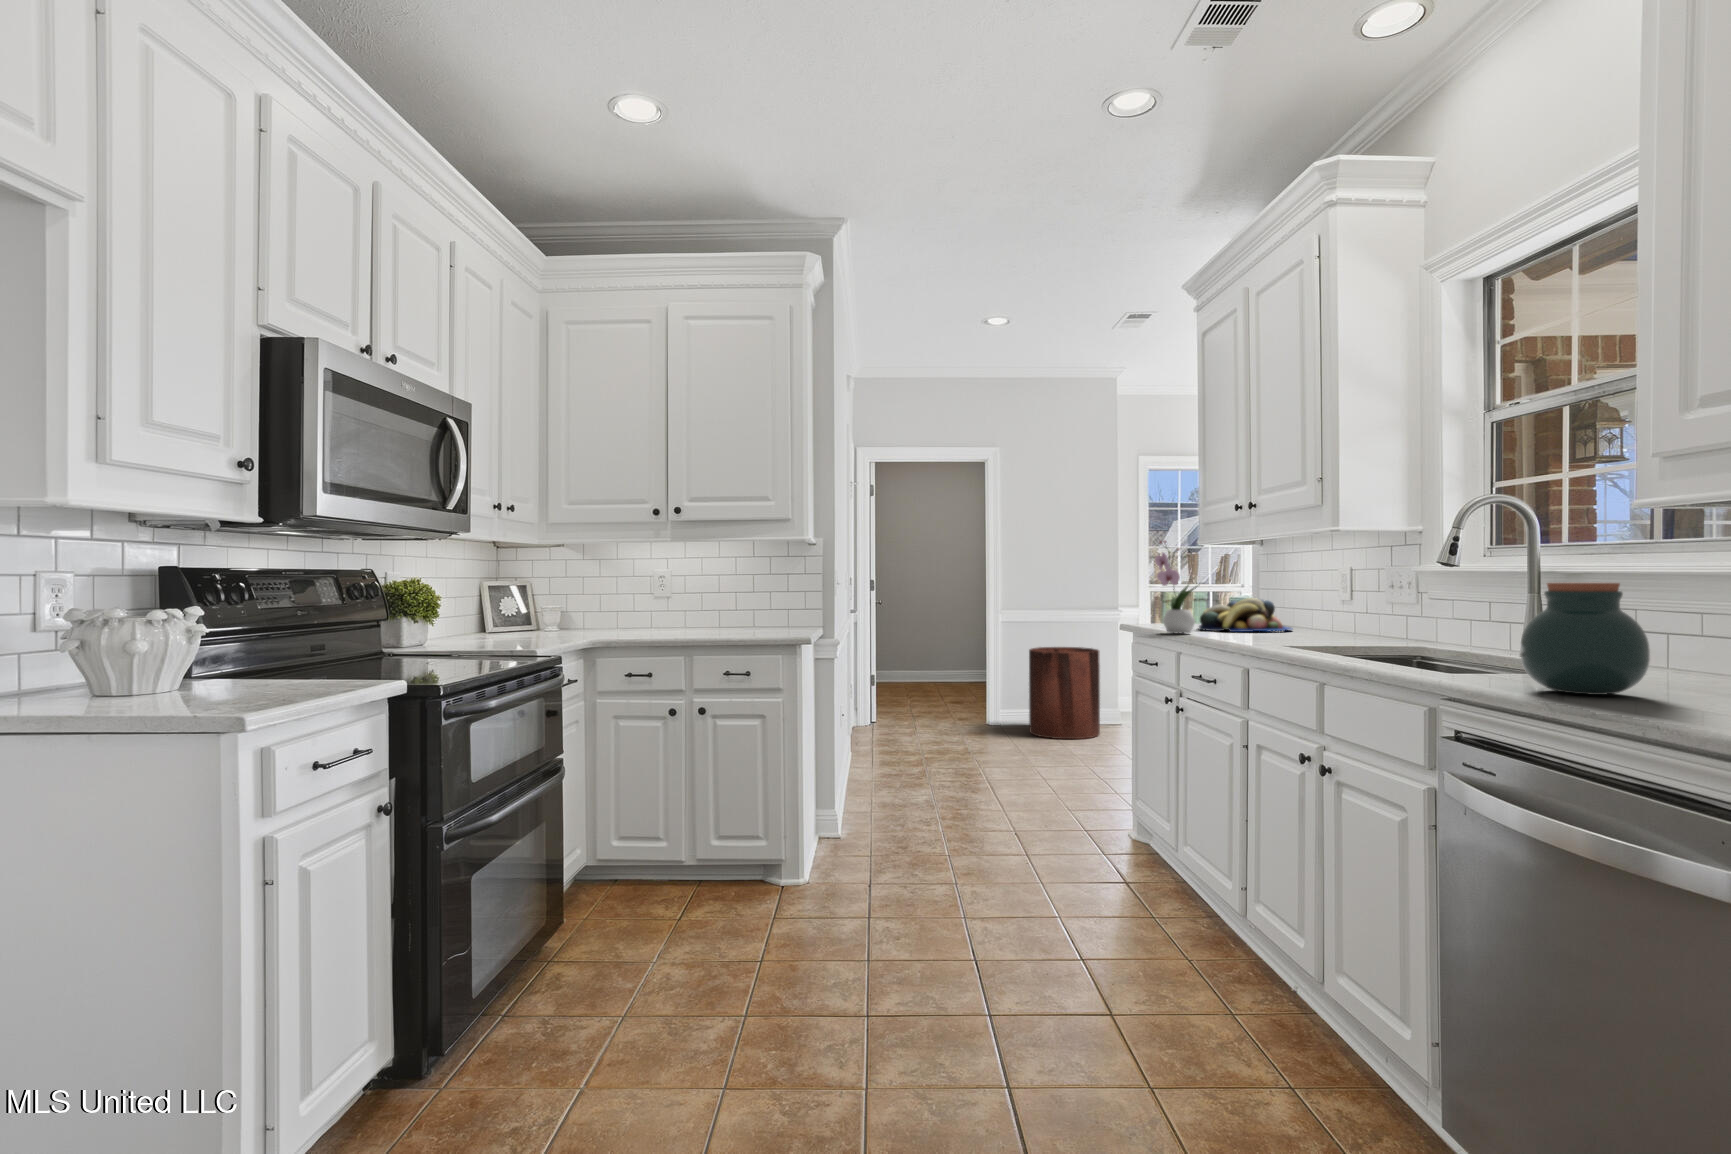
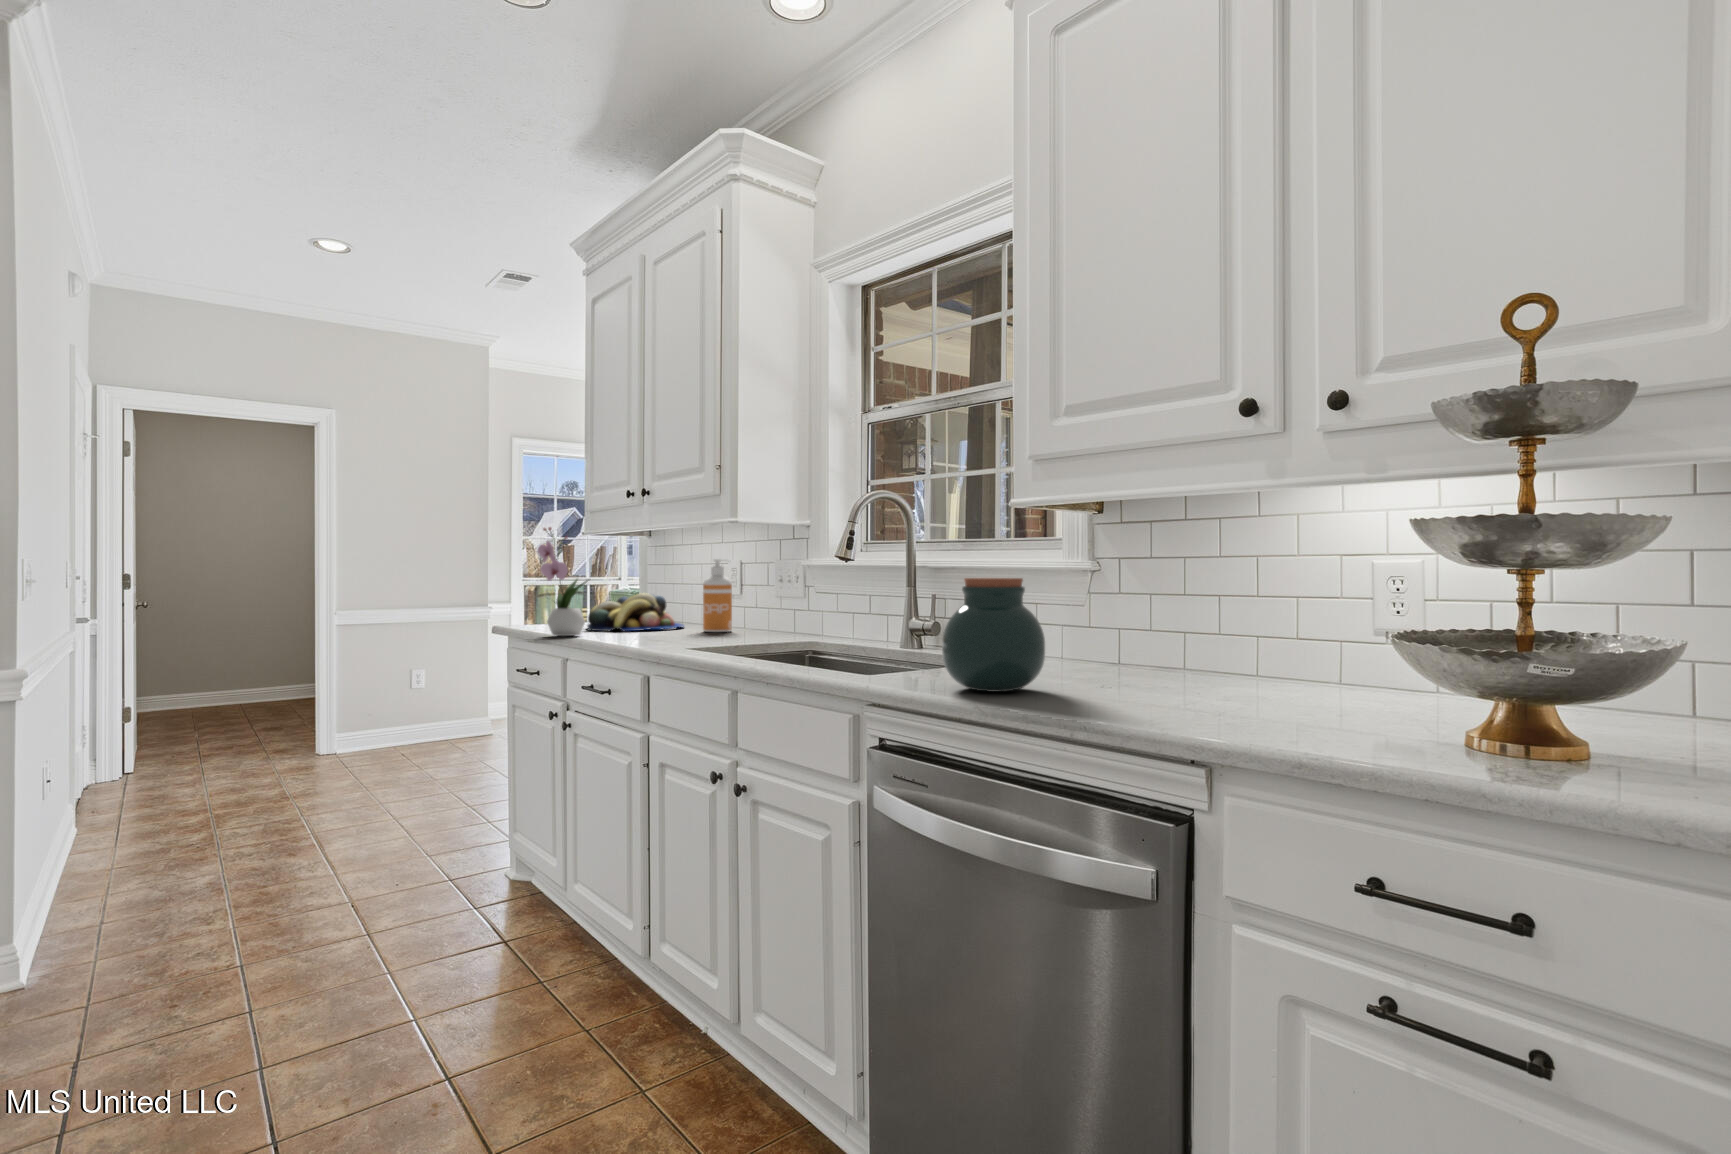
soap dispenser: none [1309,566,1340,636] -> present [703,559,732,632]
trash can: present [1029,647,1100,739] -> none [375,651,466,762]

